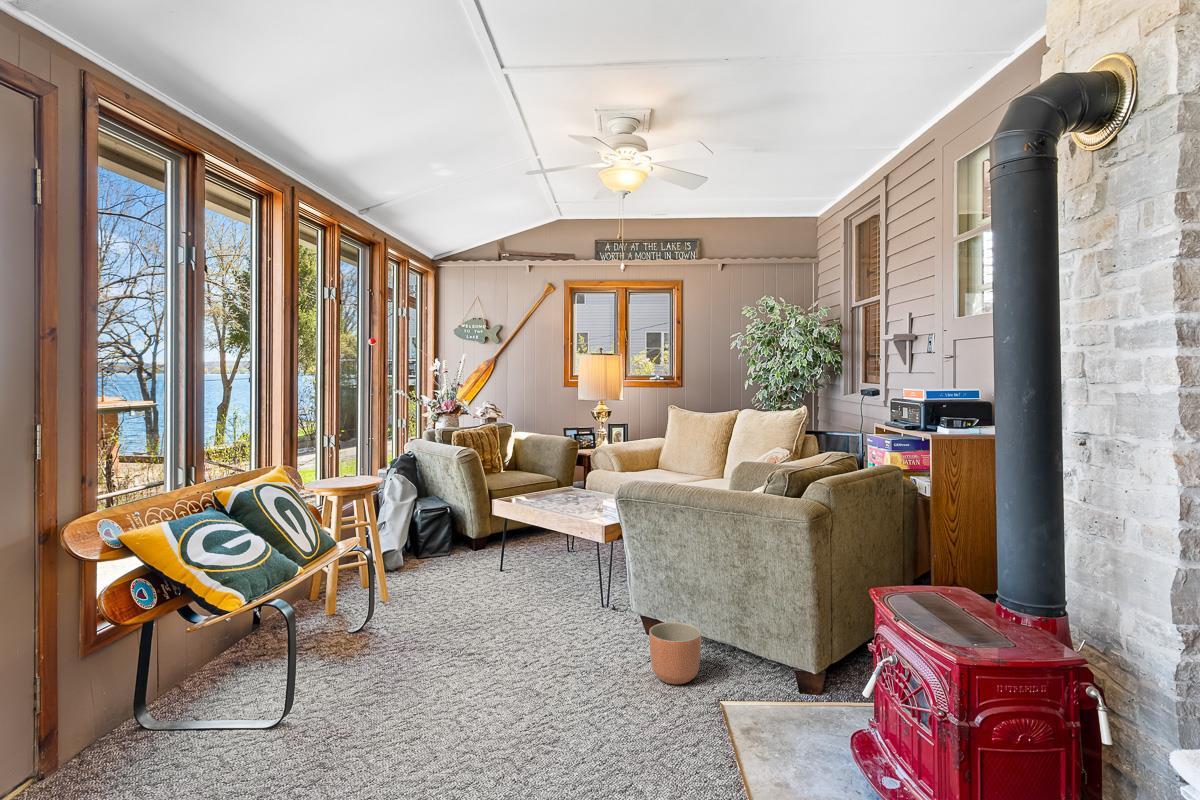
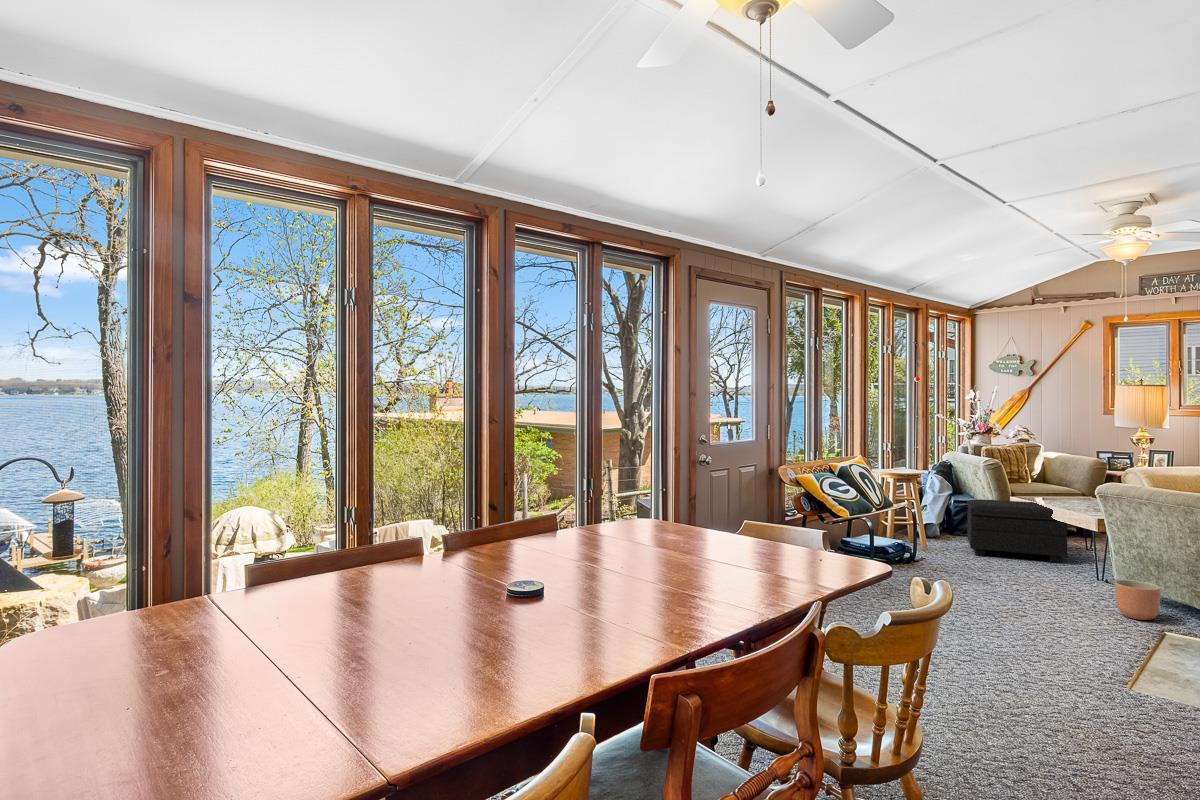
footstool: none [441,504,563,595] -> present [967,499,1067,563]

